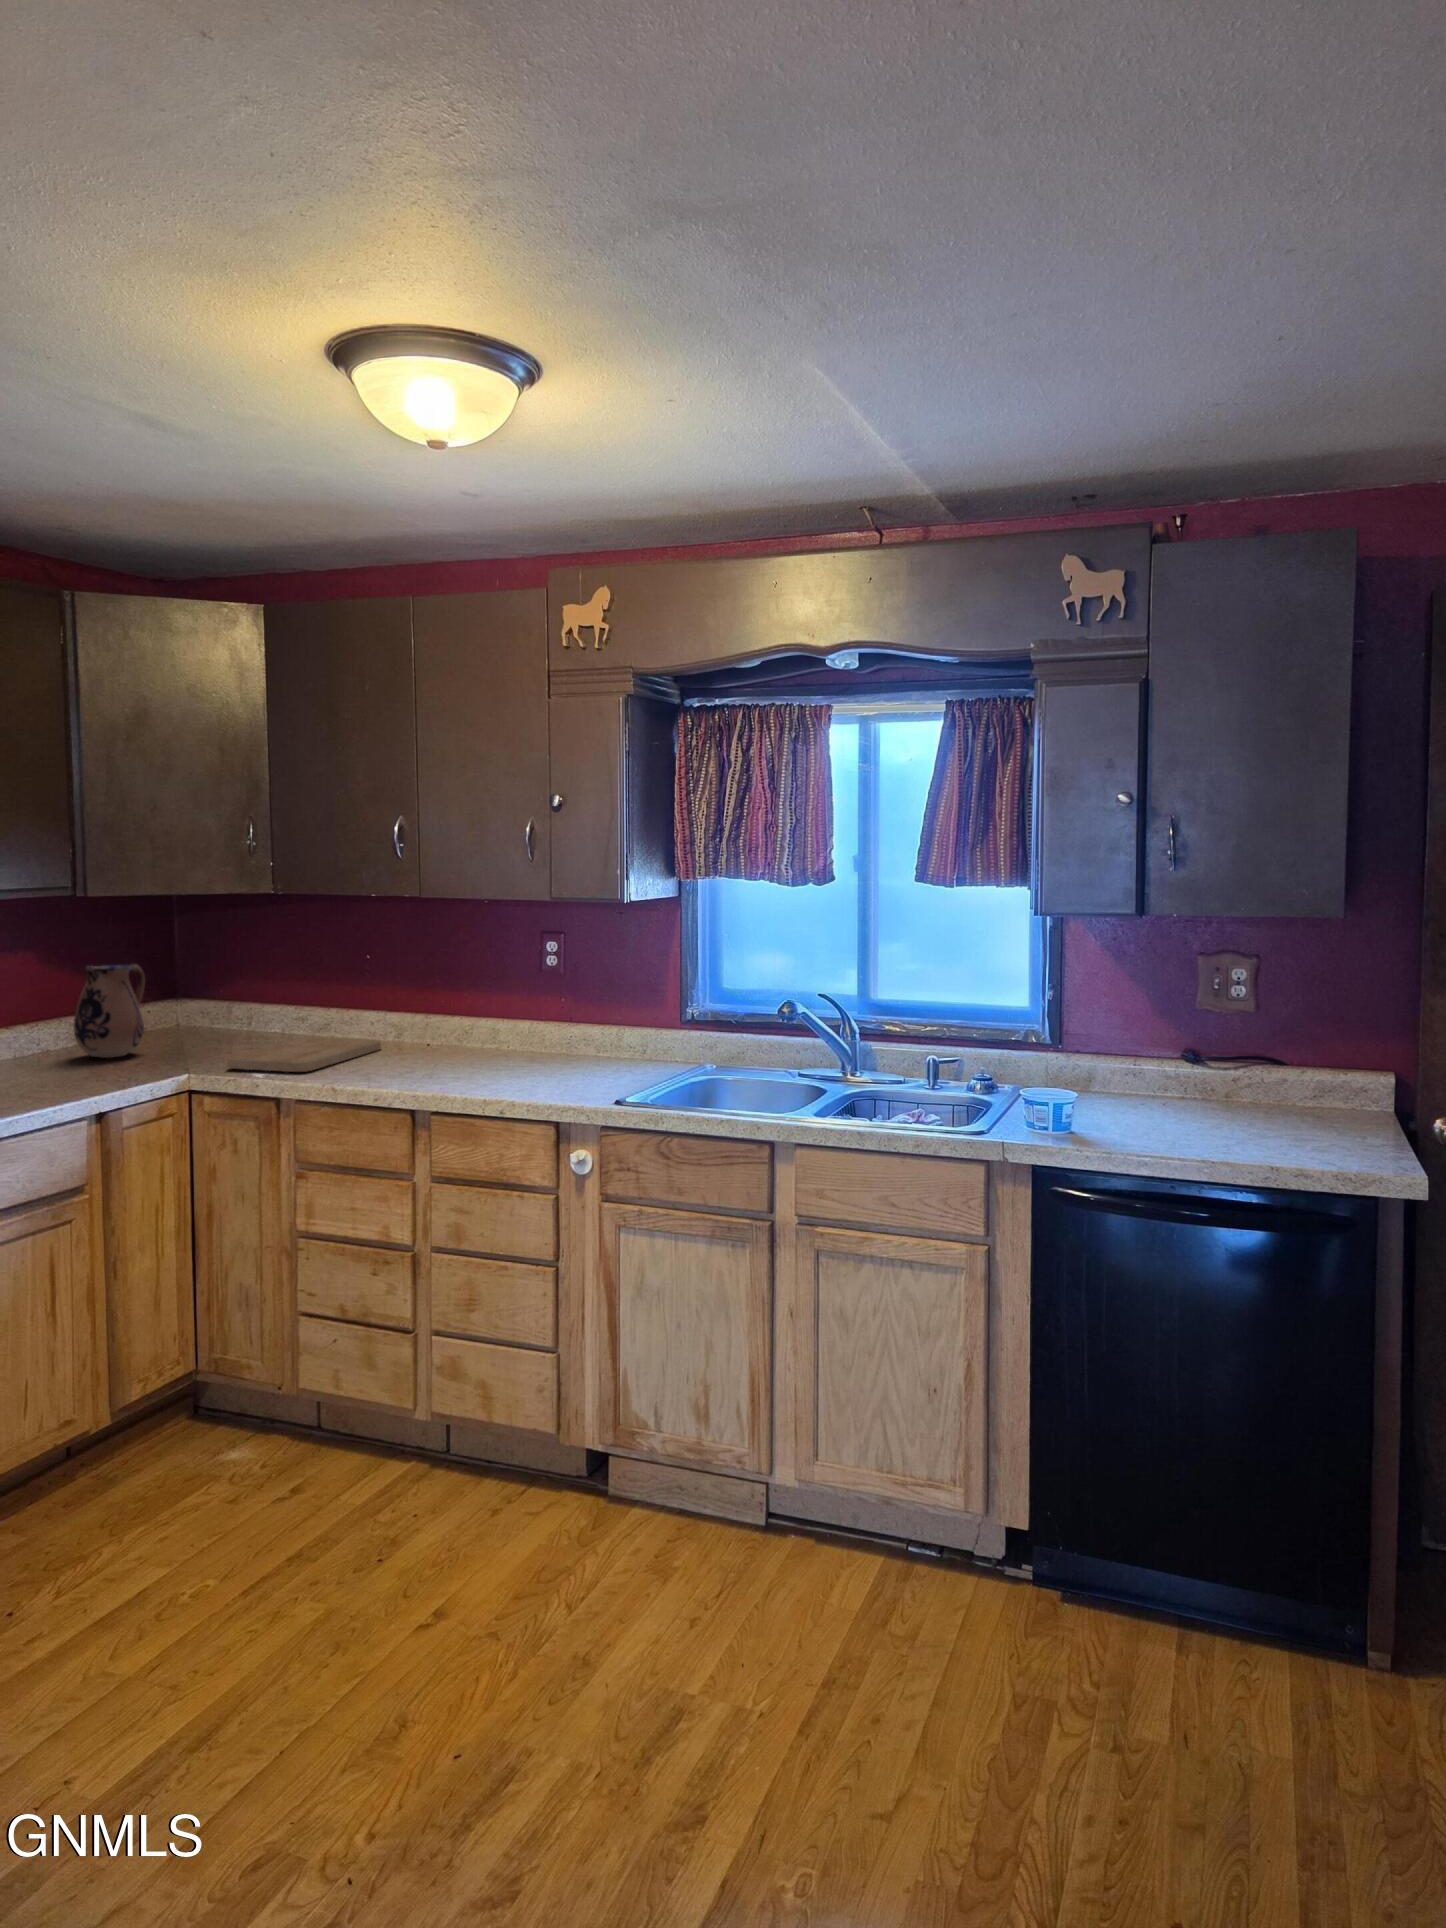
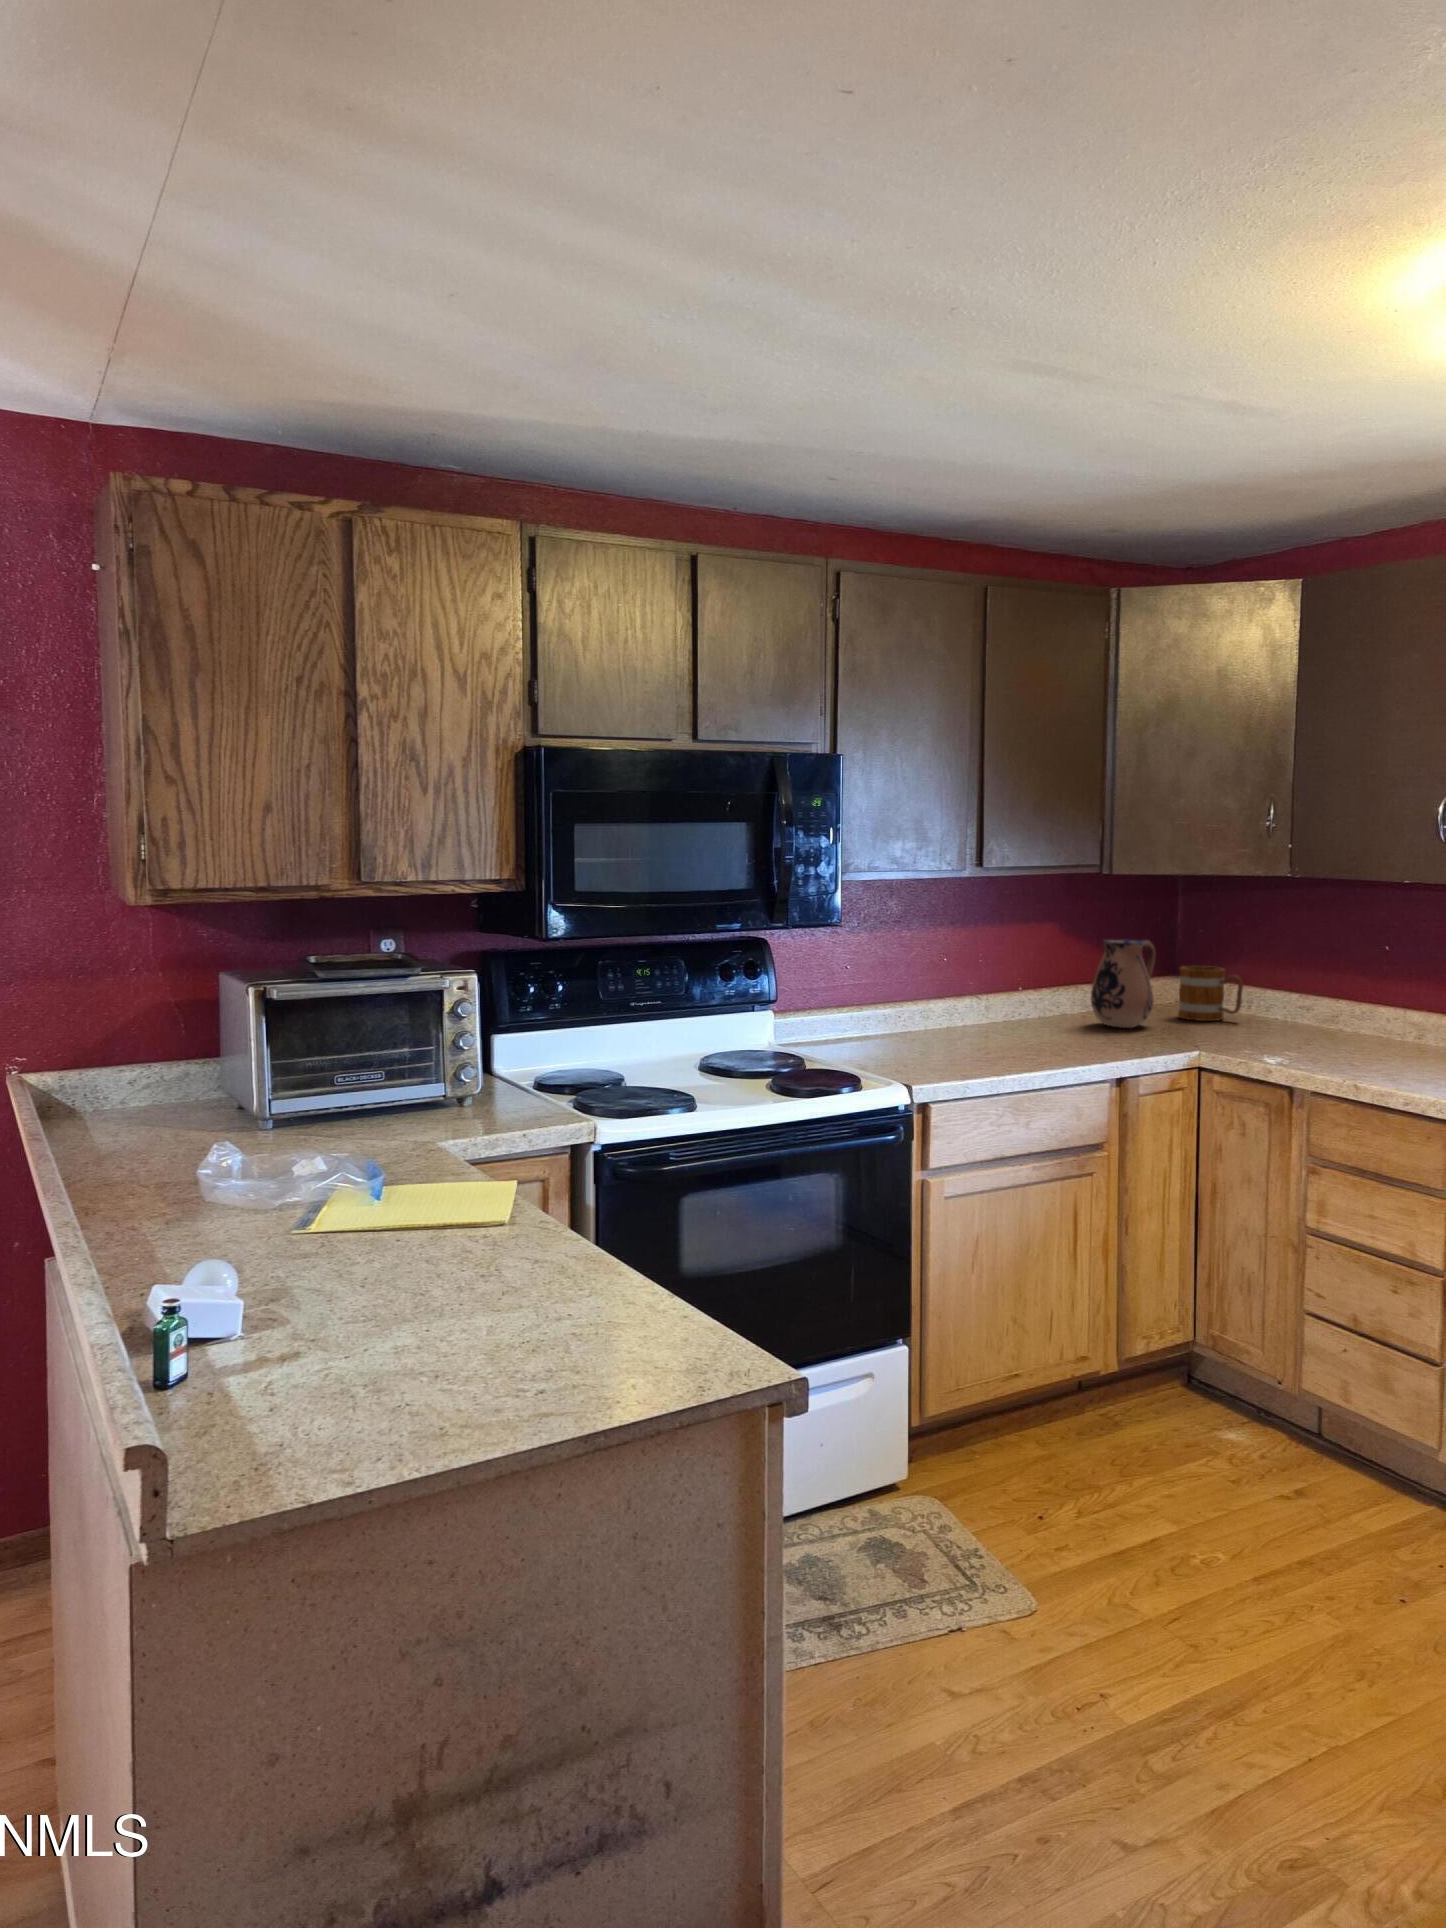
mug: none [173,987,238,1042] -> present [1178,966,1243,1021]
cutting board: present [227,1037,381,1072] -> none [1238,1027,1403,1063]

